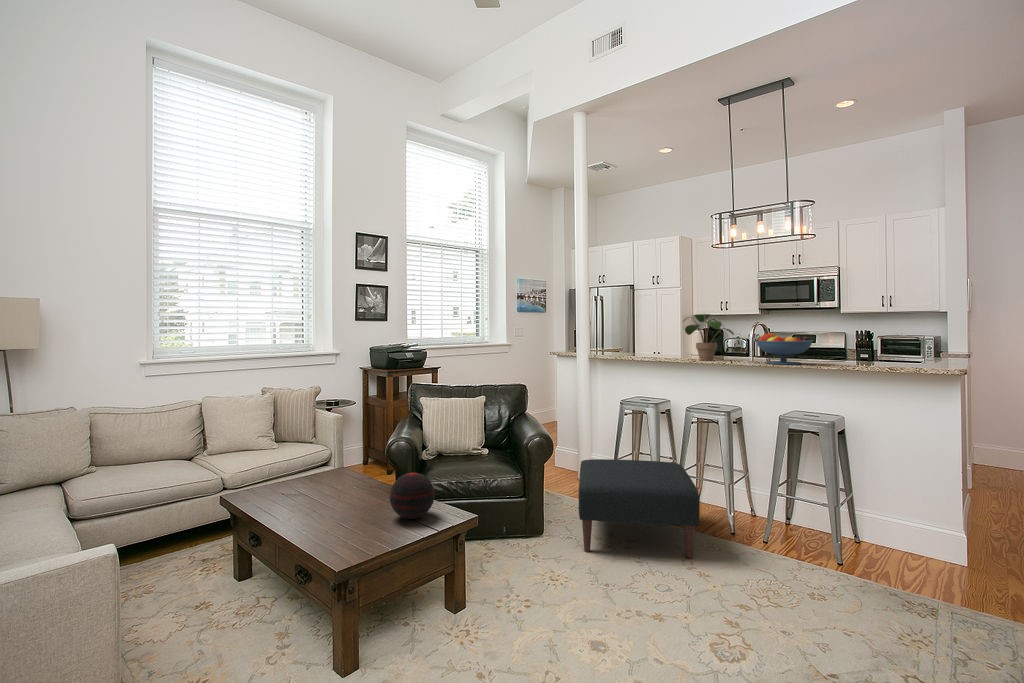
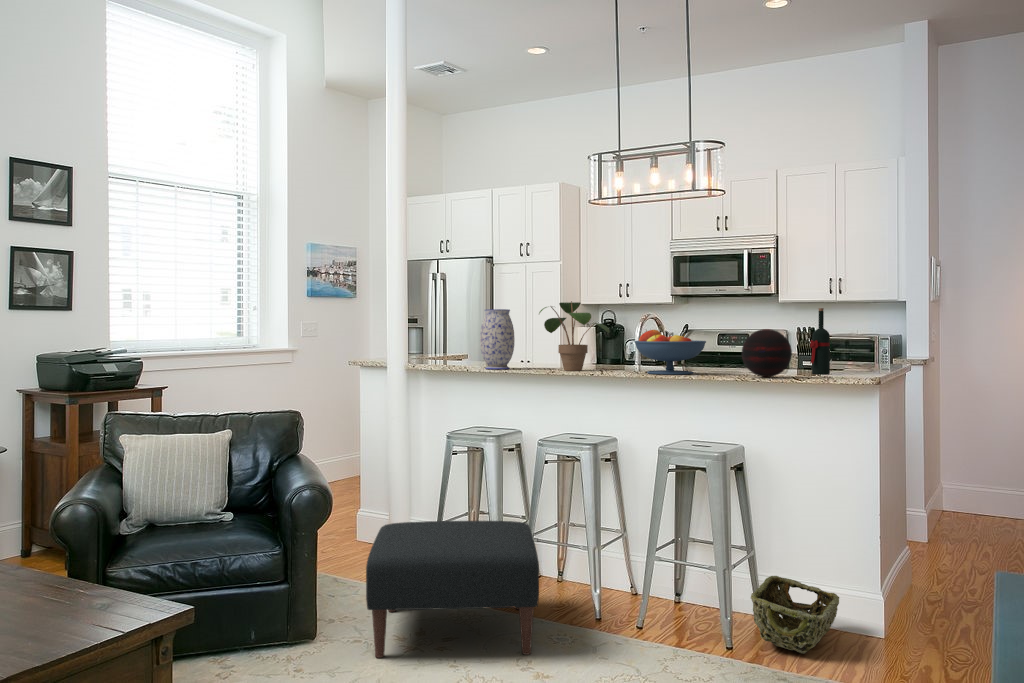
wine bottle: none [894,317,911,365] -> present [810,308,830,374]
vase: none [640,319,663,359] -> present [480,309,515,369]
decorative orb: present [390,473,435,519] -> present [742,329,792,377]
woven basket: none [862,513,934,577] -> present [751,576,839,654]

